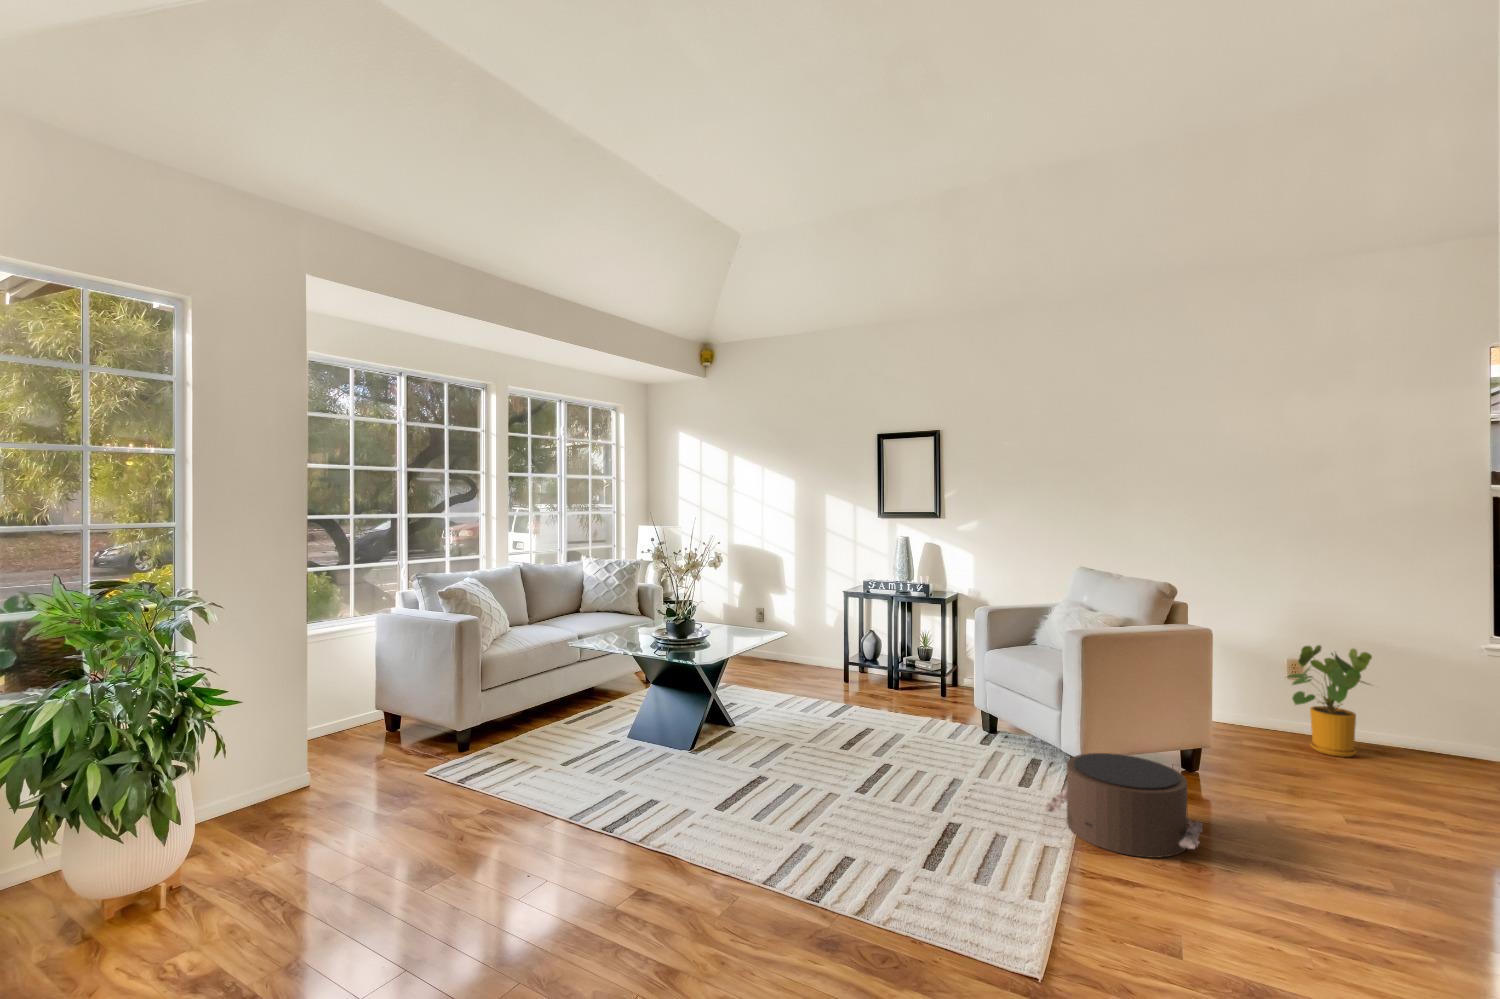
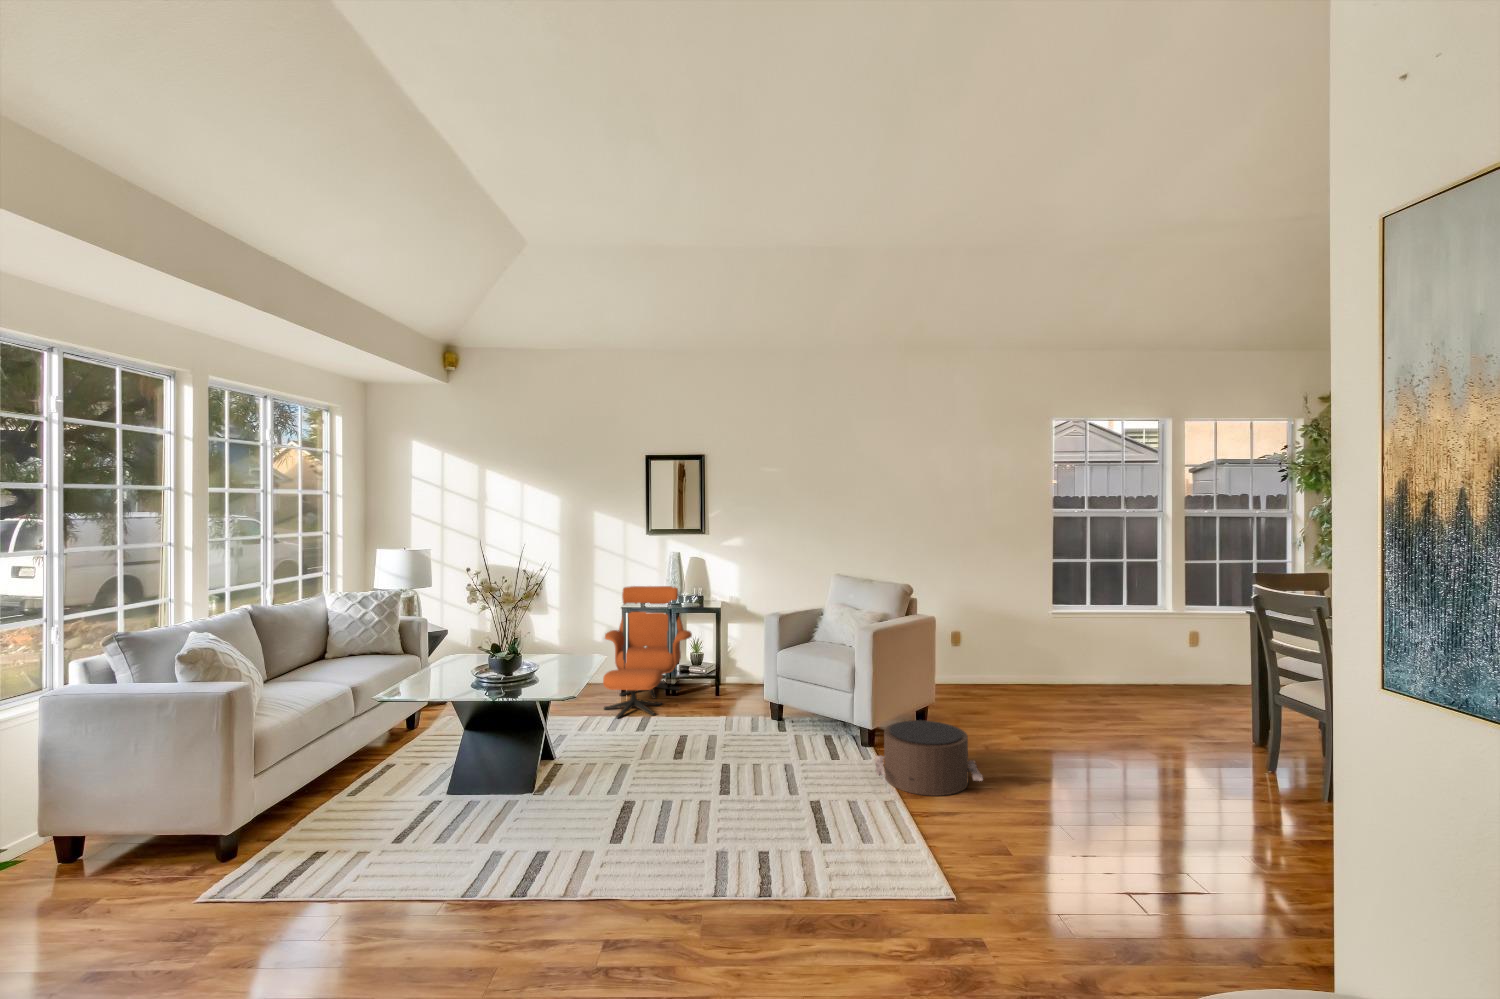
lounge chair: none [809,571,919,705] -> present [603,586,692,718]
house plant: present [1287,645,1372,757] -> none [969,619,1021,696]

